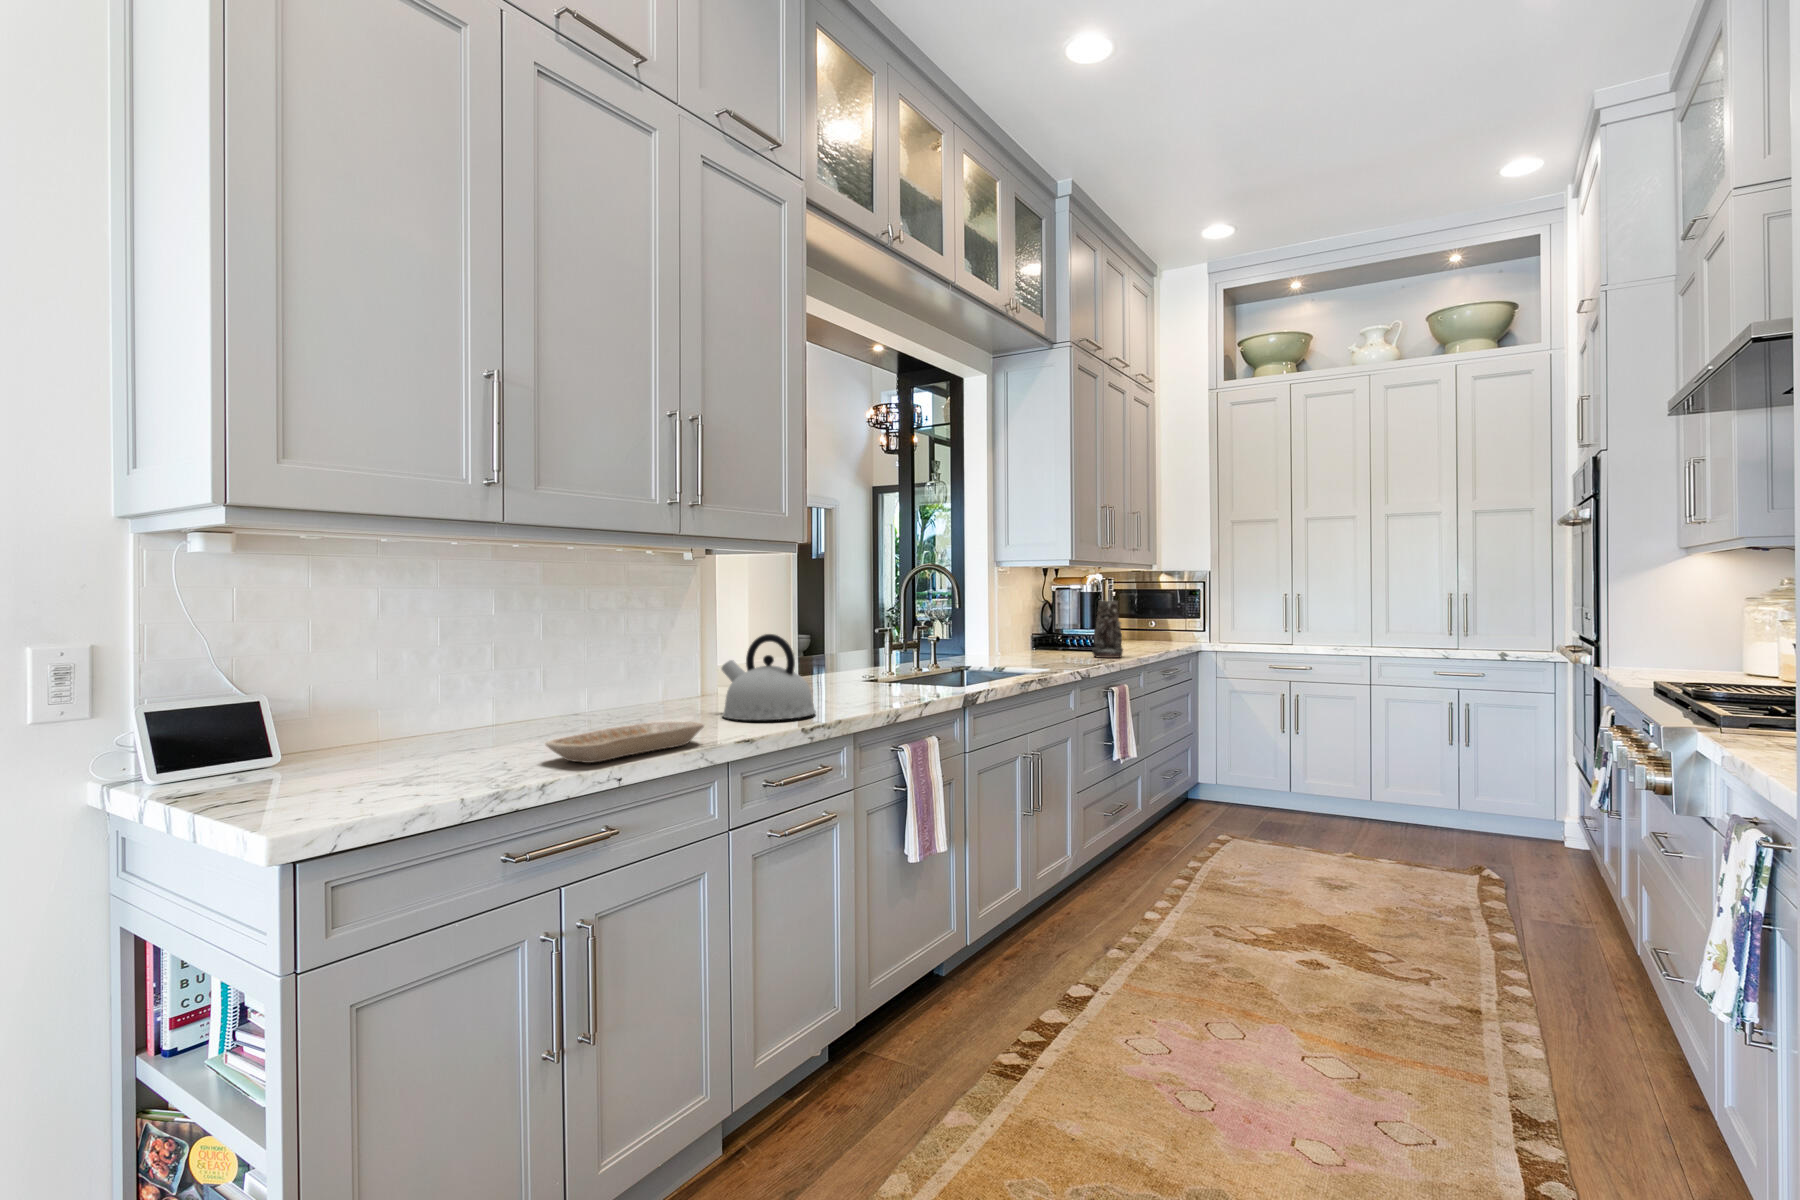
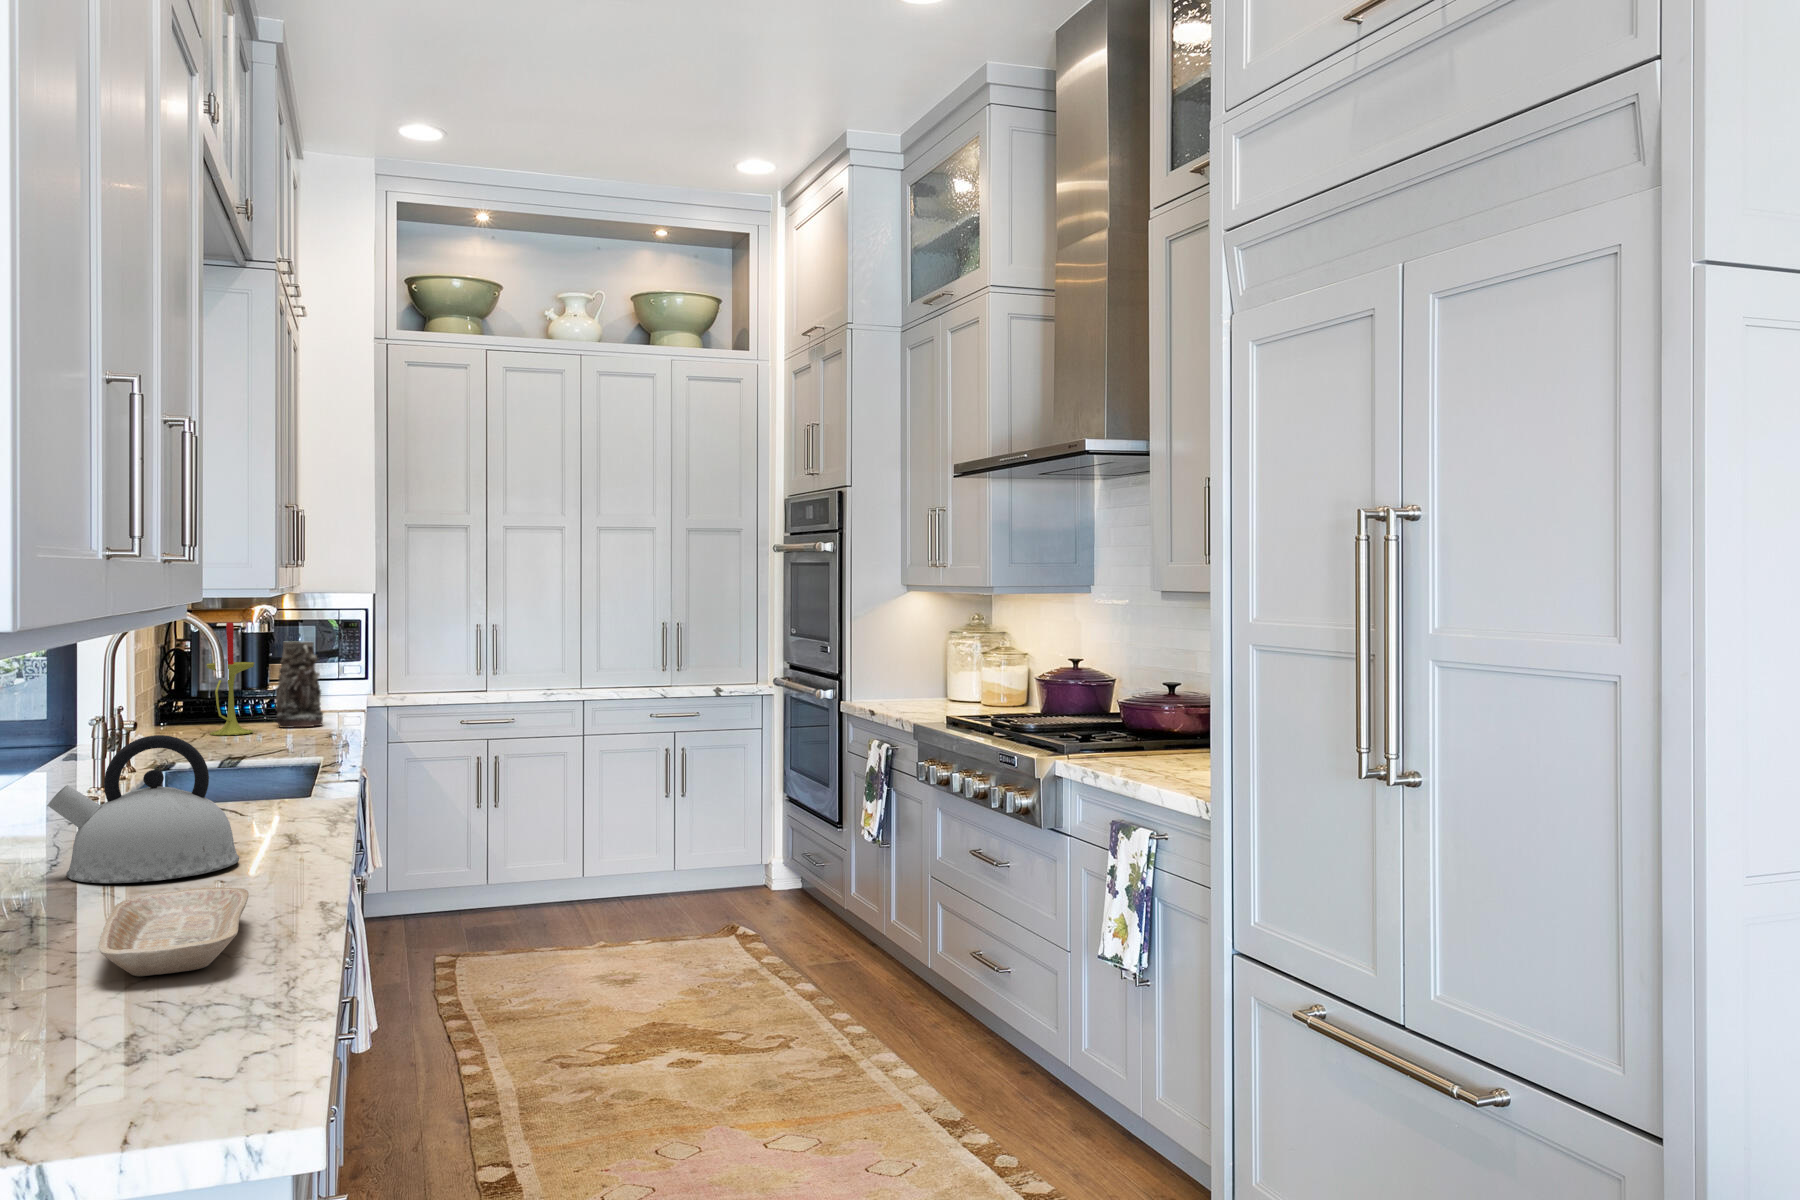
candle: none [1042,585,1071,659] -> present [206,622,254,735]

